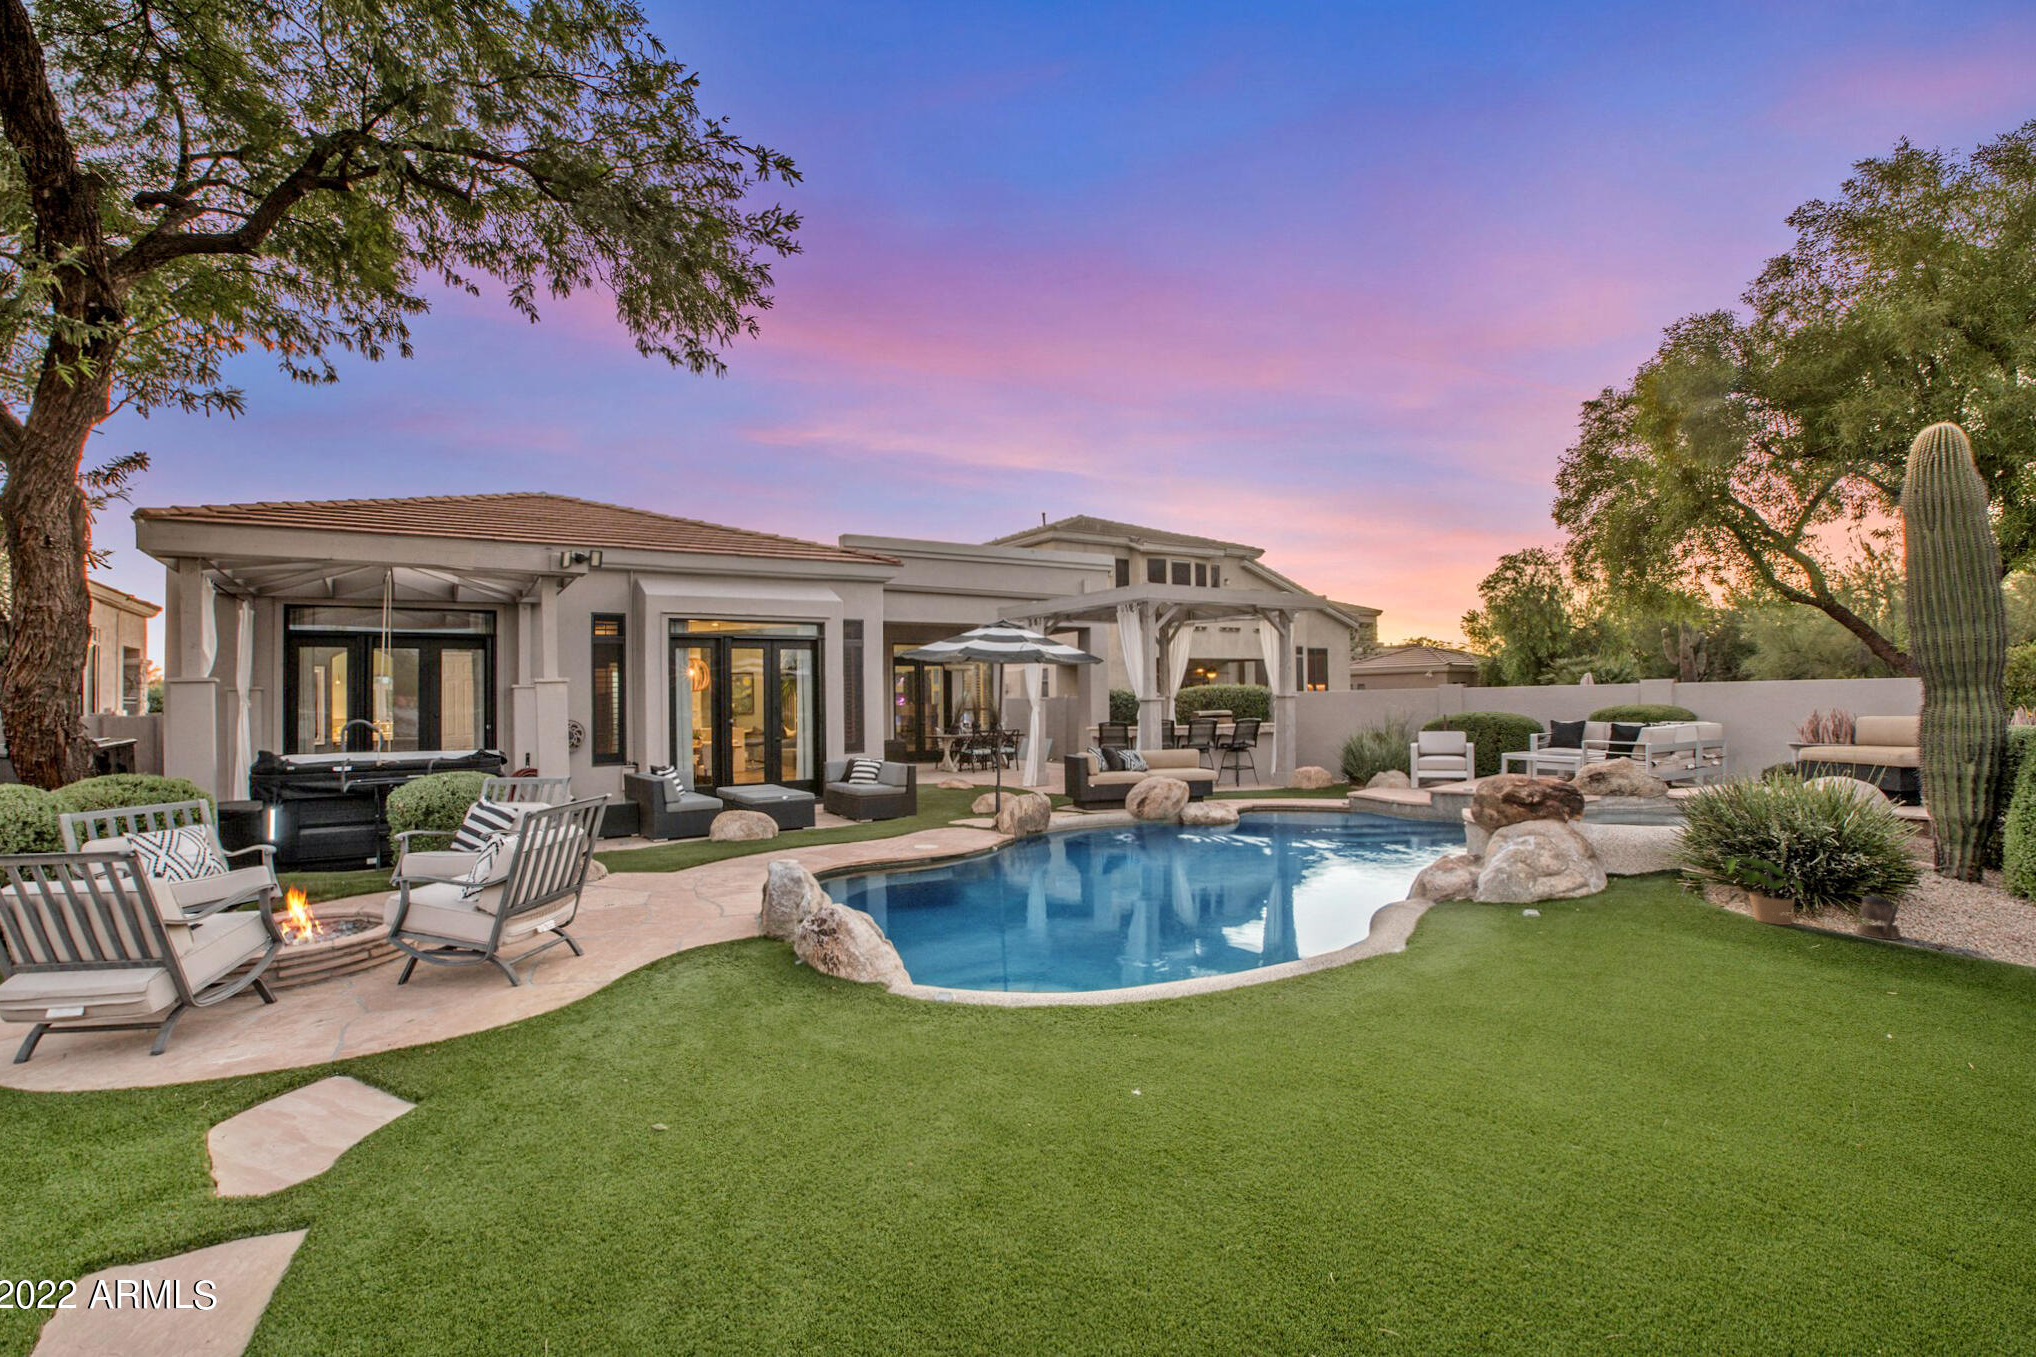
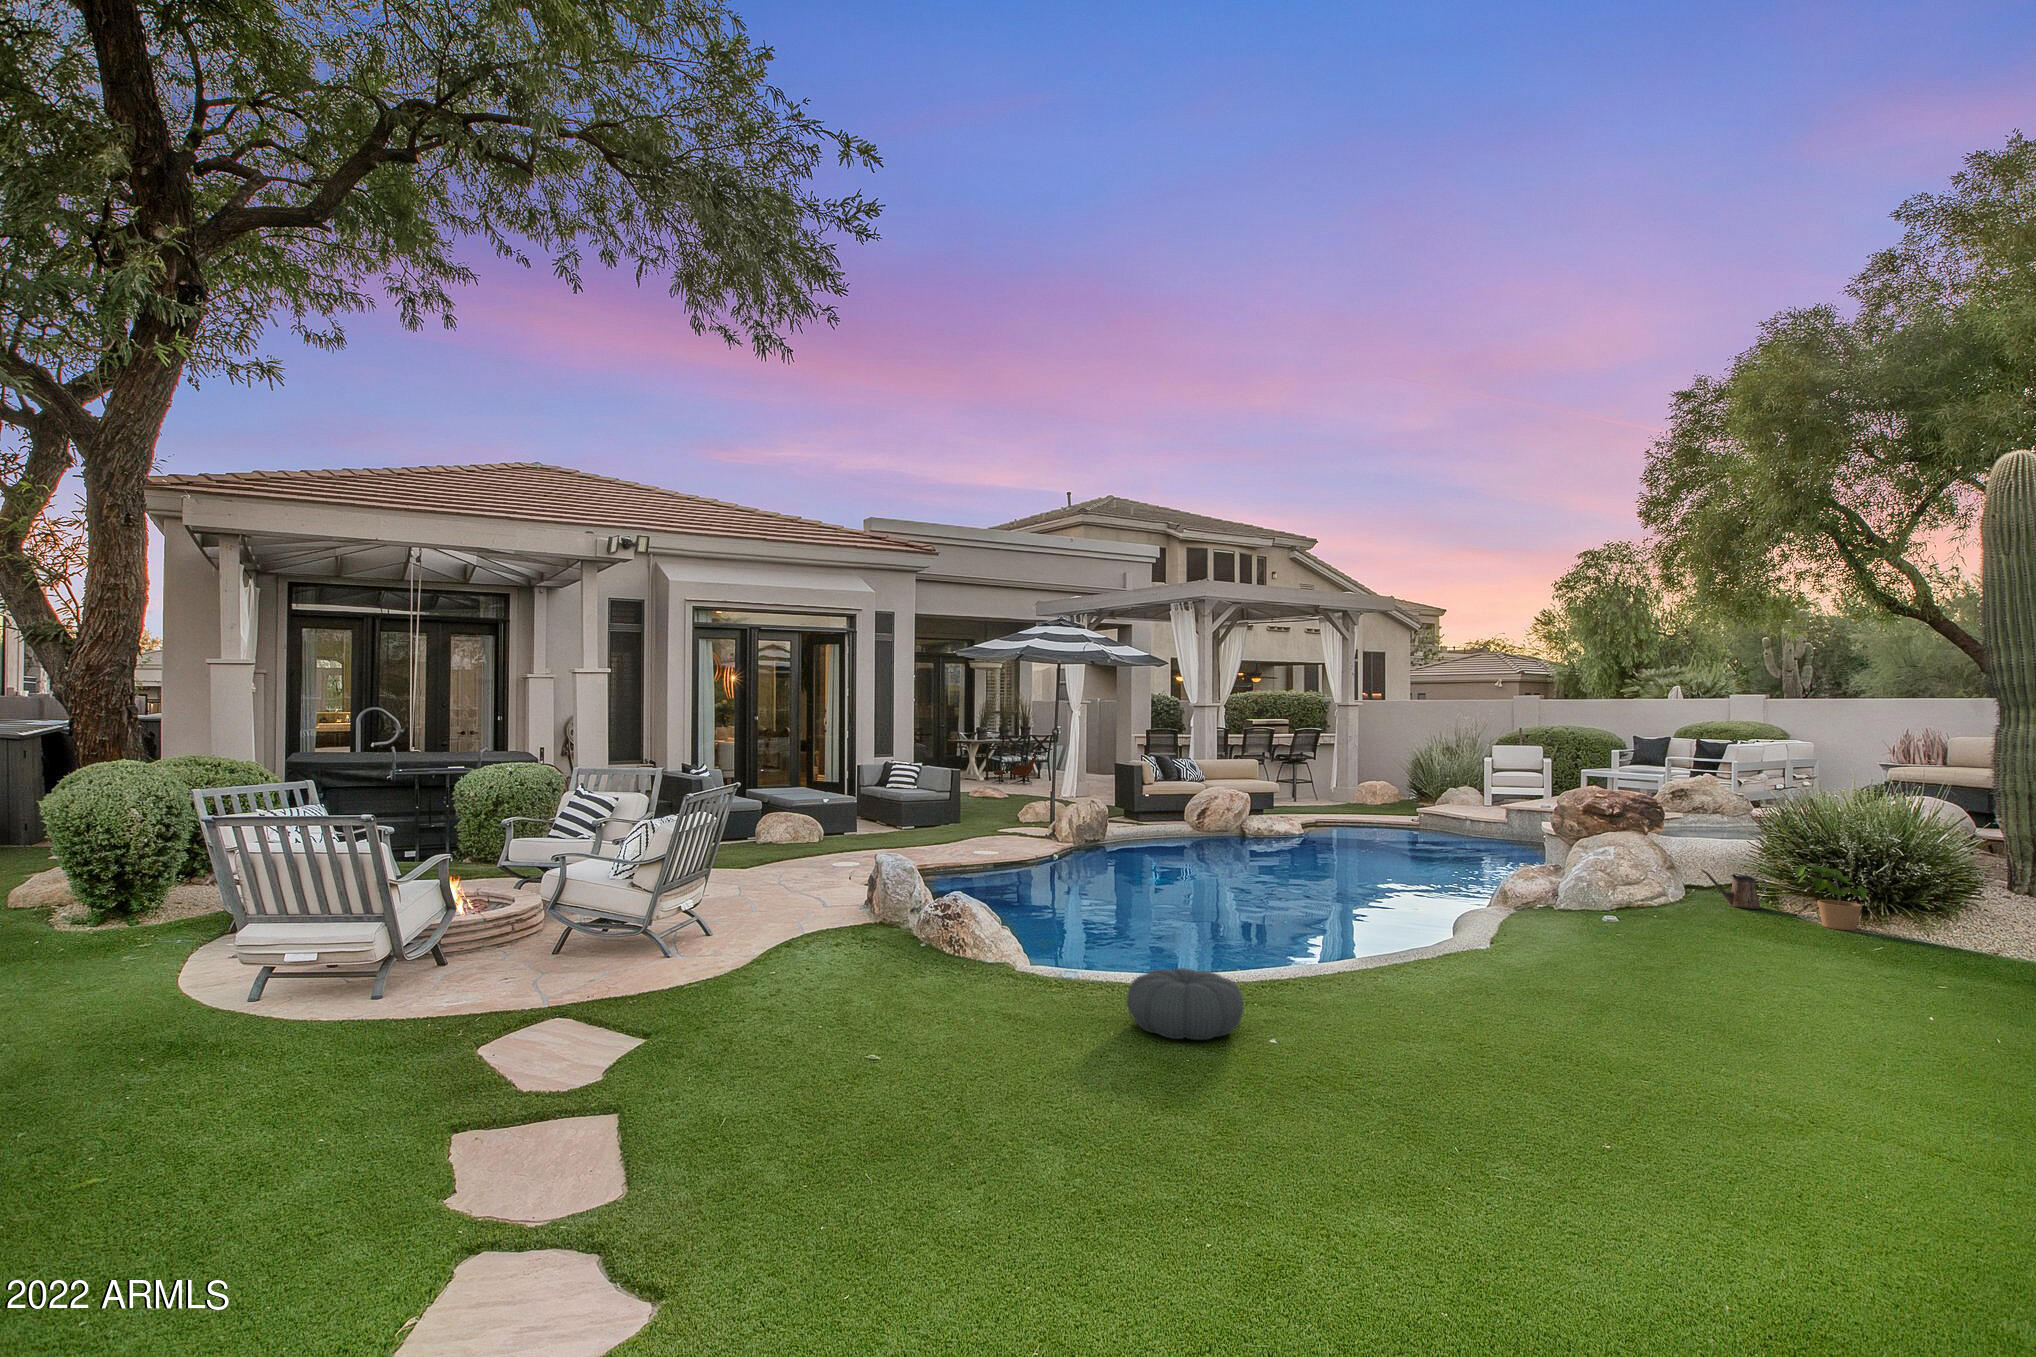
lounge chair: none [963,743,1004,774] -> present [993,754,1037,784]
watering can: present [1856,896,1901,940] -> present [1701,870,1768,909]
pouf: none [963,1008,1096,1104] -> present [1127,968,1244,1040]

